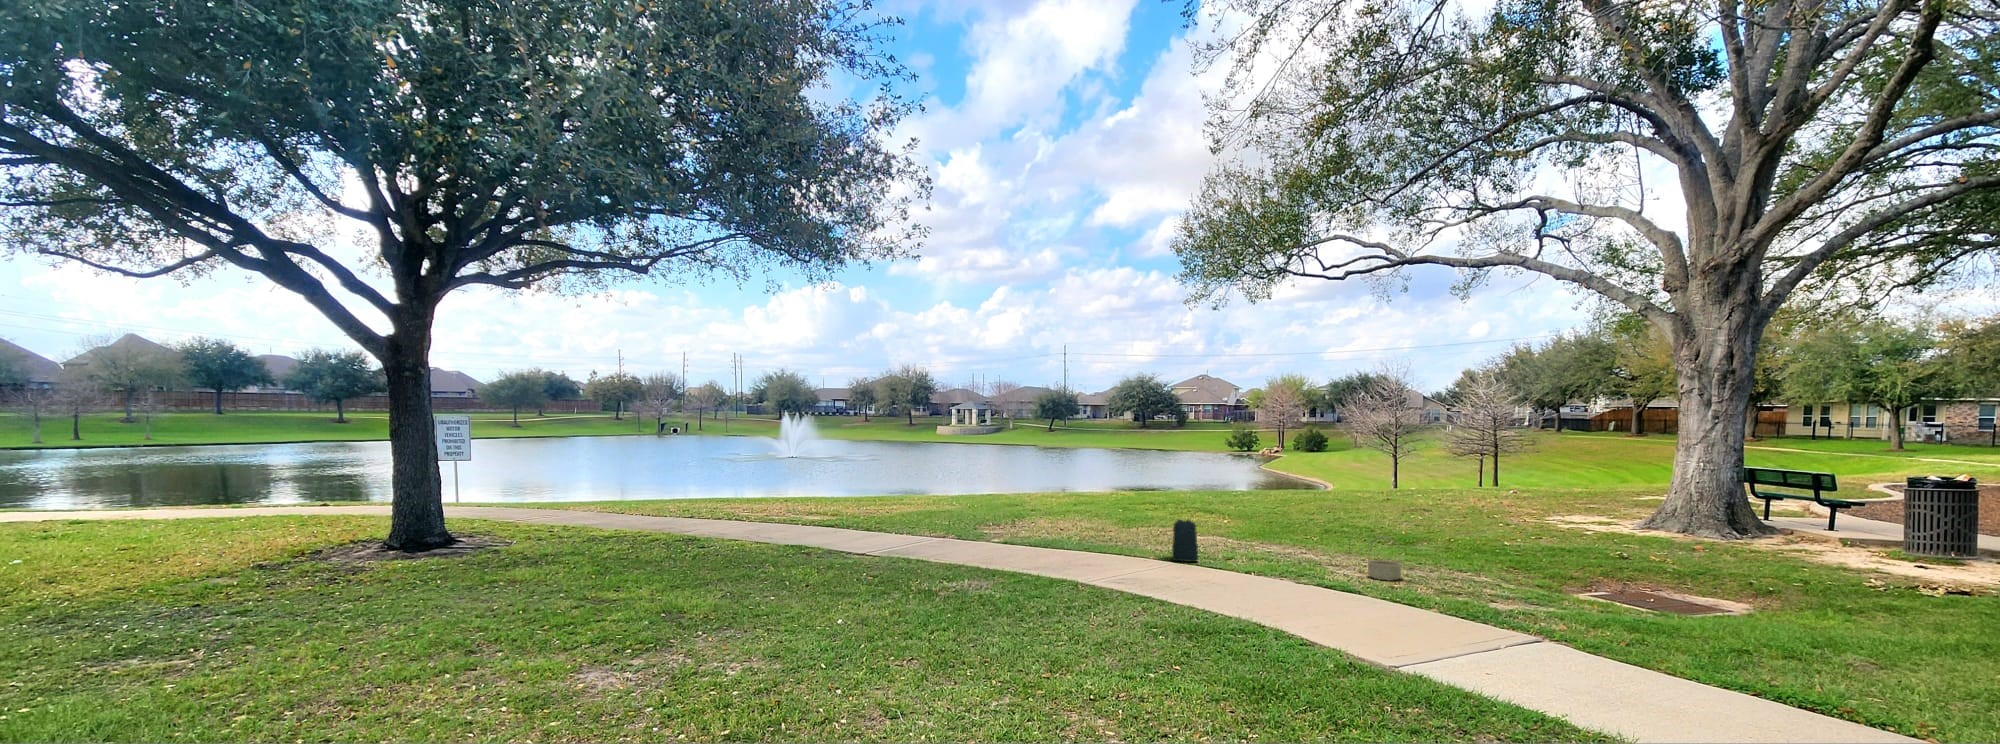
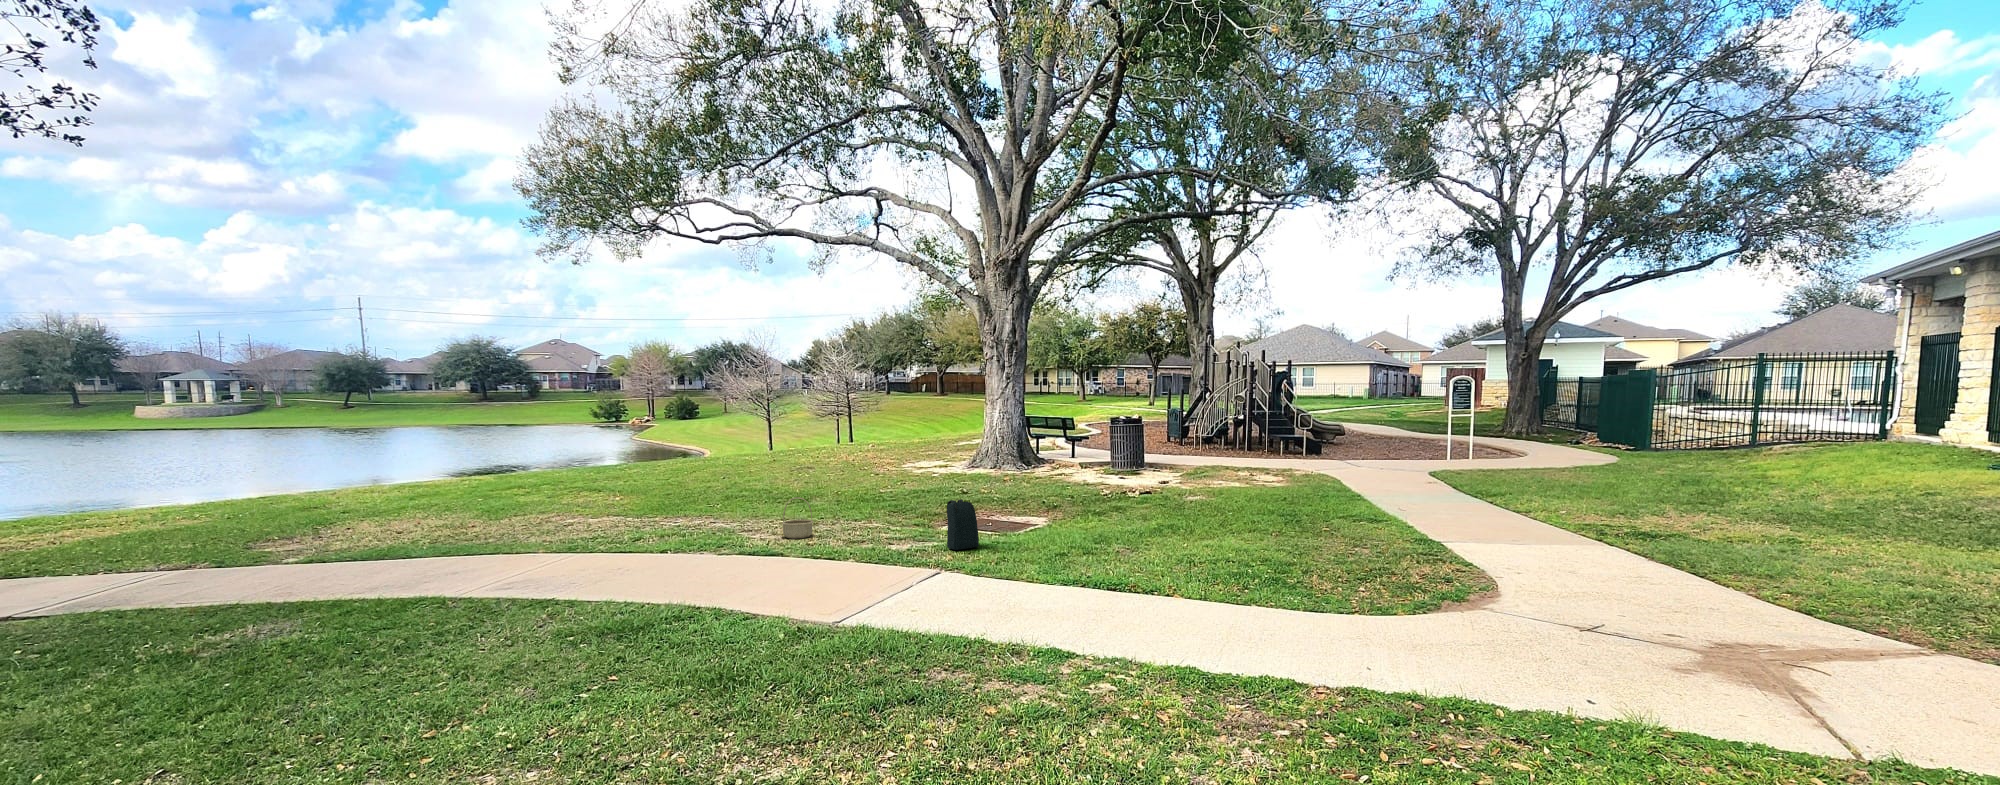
backpack: present [1172,519,1198,562] -> present [947,500,979,550]

